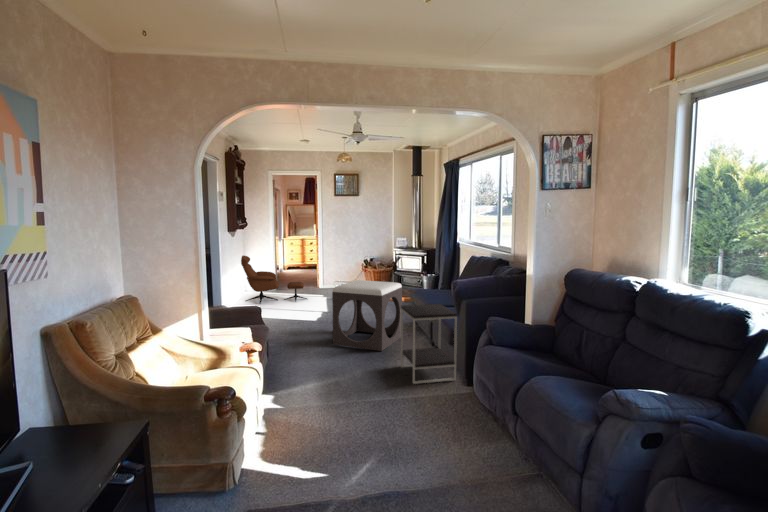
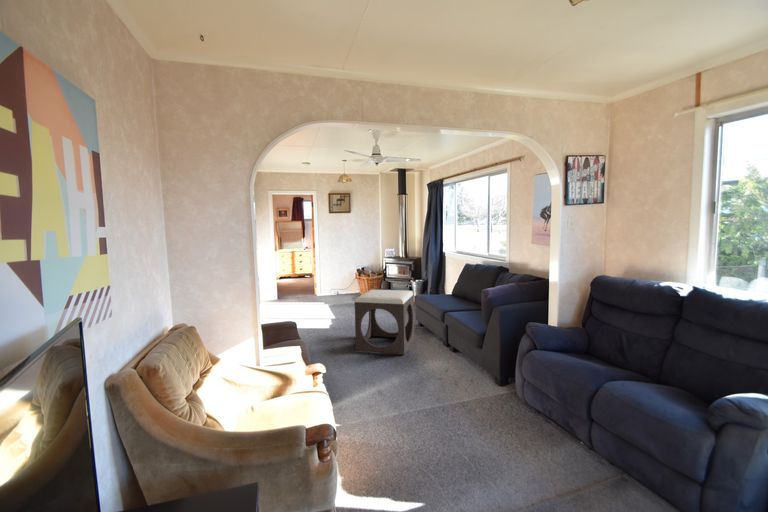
lounge chair: present [241,256,307,304] -> none [250,269,311,313]
side table: present [401,304,457,384] -> none [429,310,487,388]

